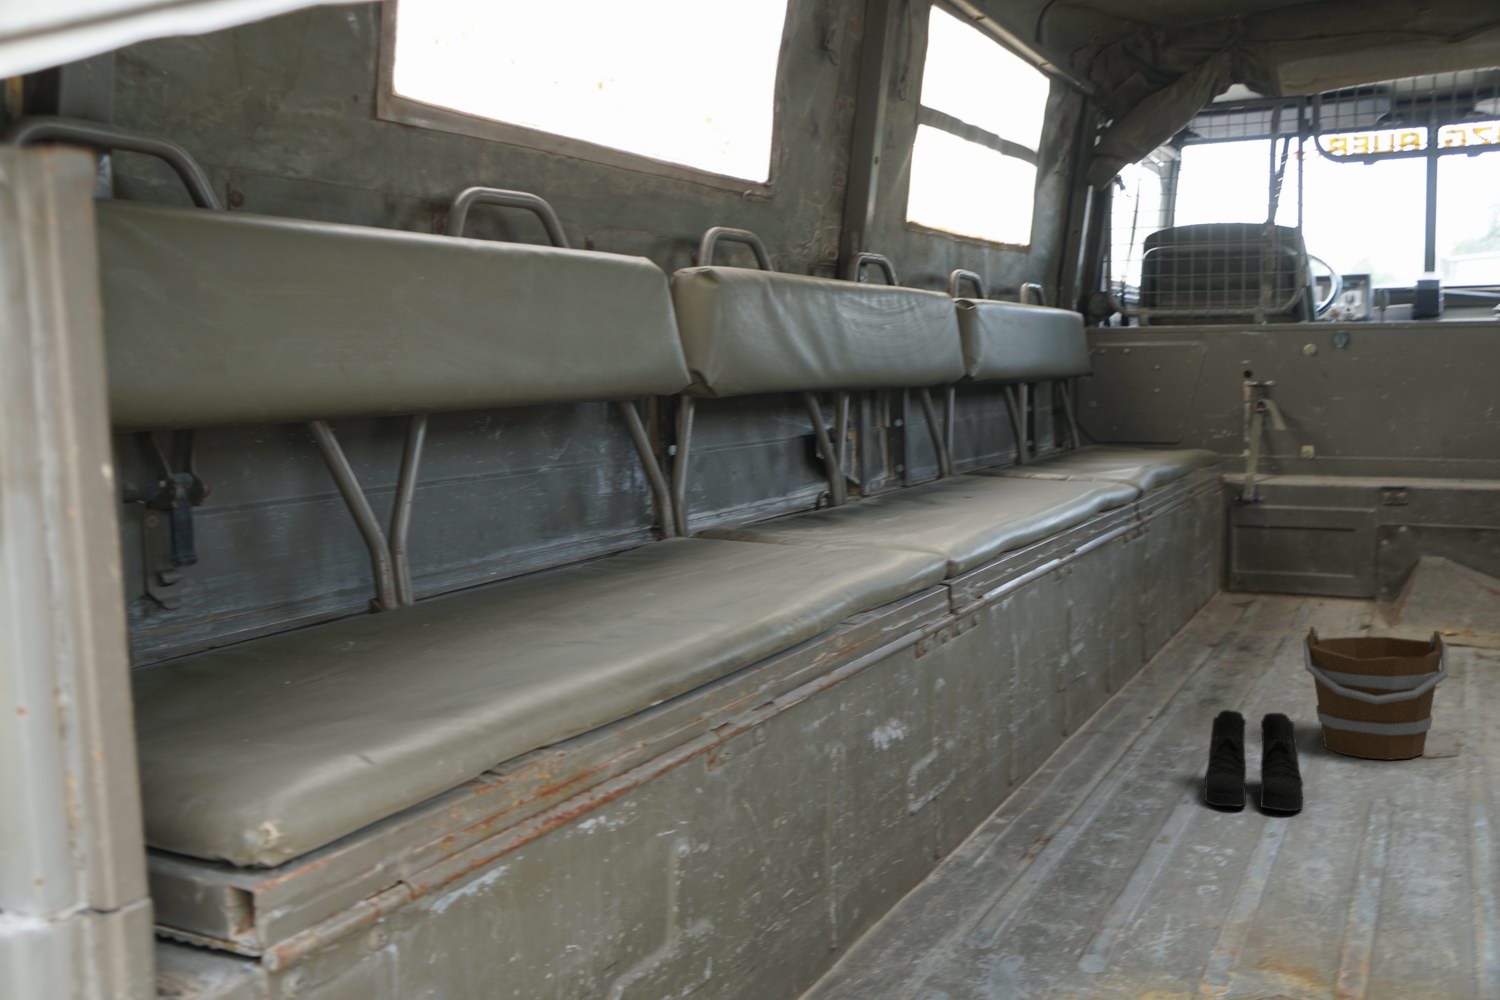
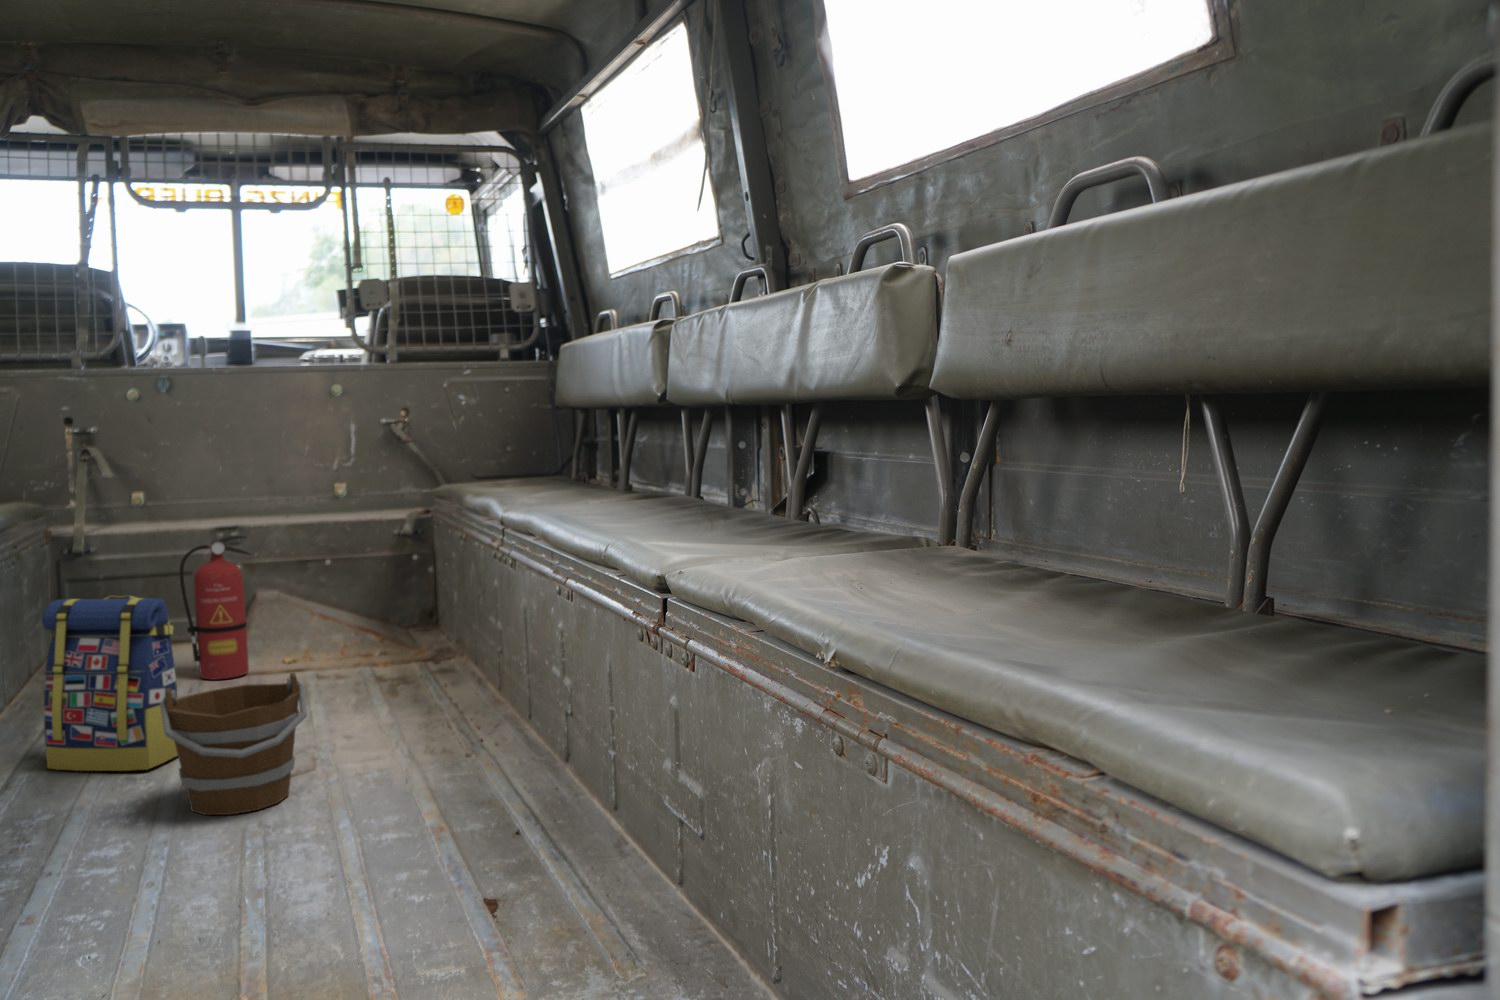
fire extinguisher: none [1339,494,1415,640] -> present [180,536,251,680]
backpack: none [1204,537,1326,704] -> present [42,596,178,771]
boots: present [1205,710,1303,811] -> none [61,794,178,920]

